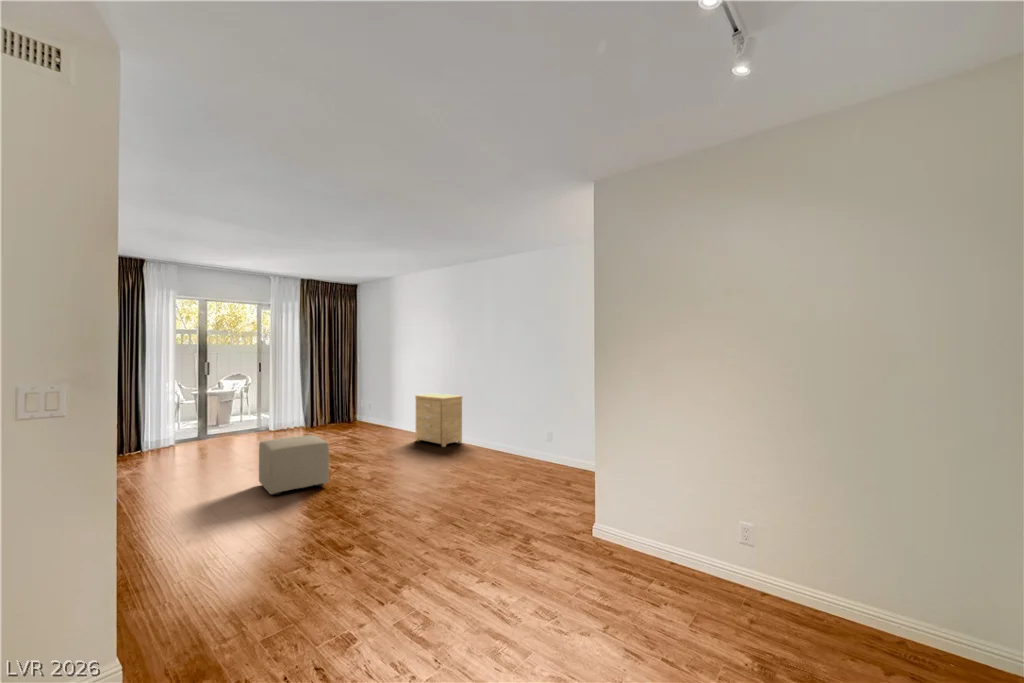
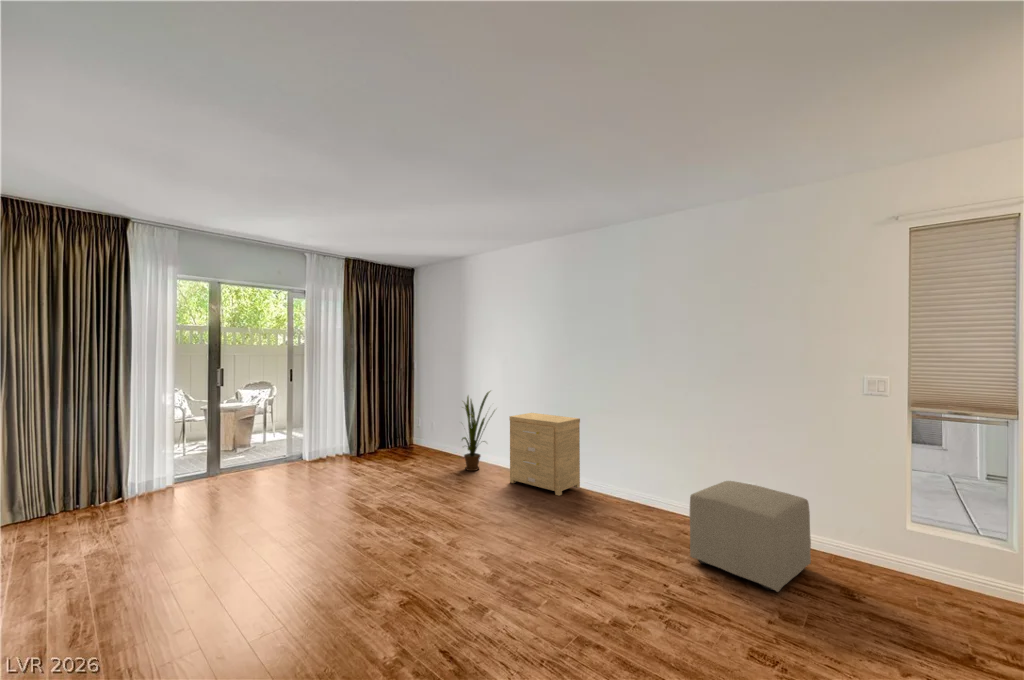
house plant: none [383,378,413,435] -> present [462,391,492,471]
ottoman: present [259,435,329,495] -> present [690,481,811,592]

